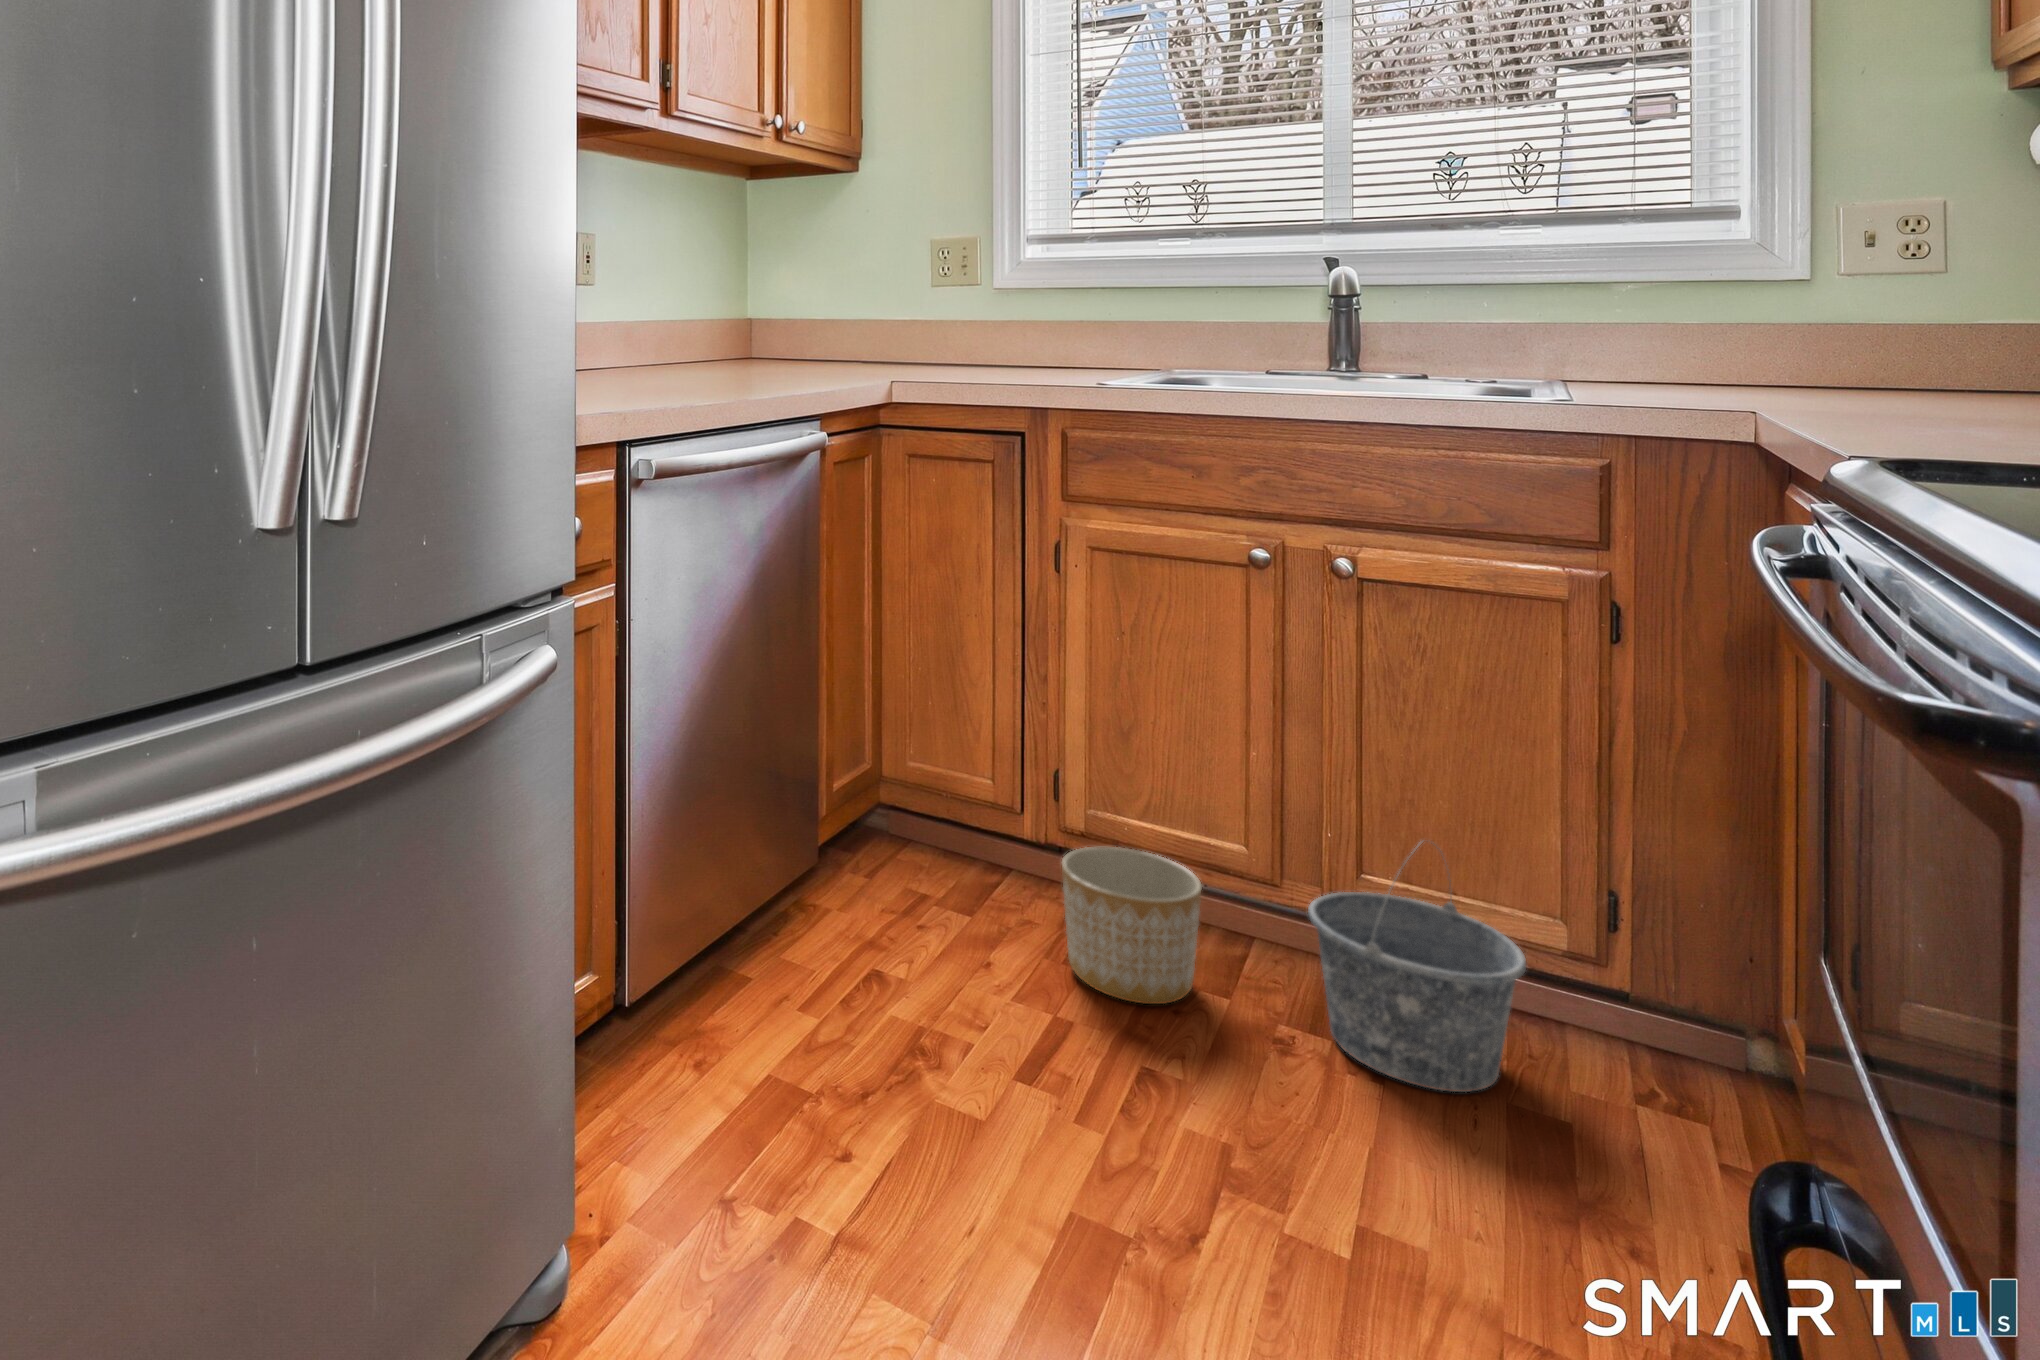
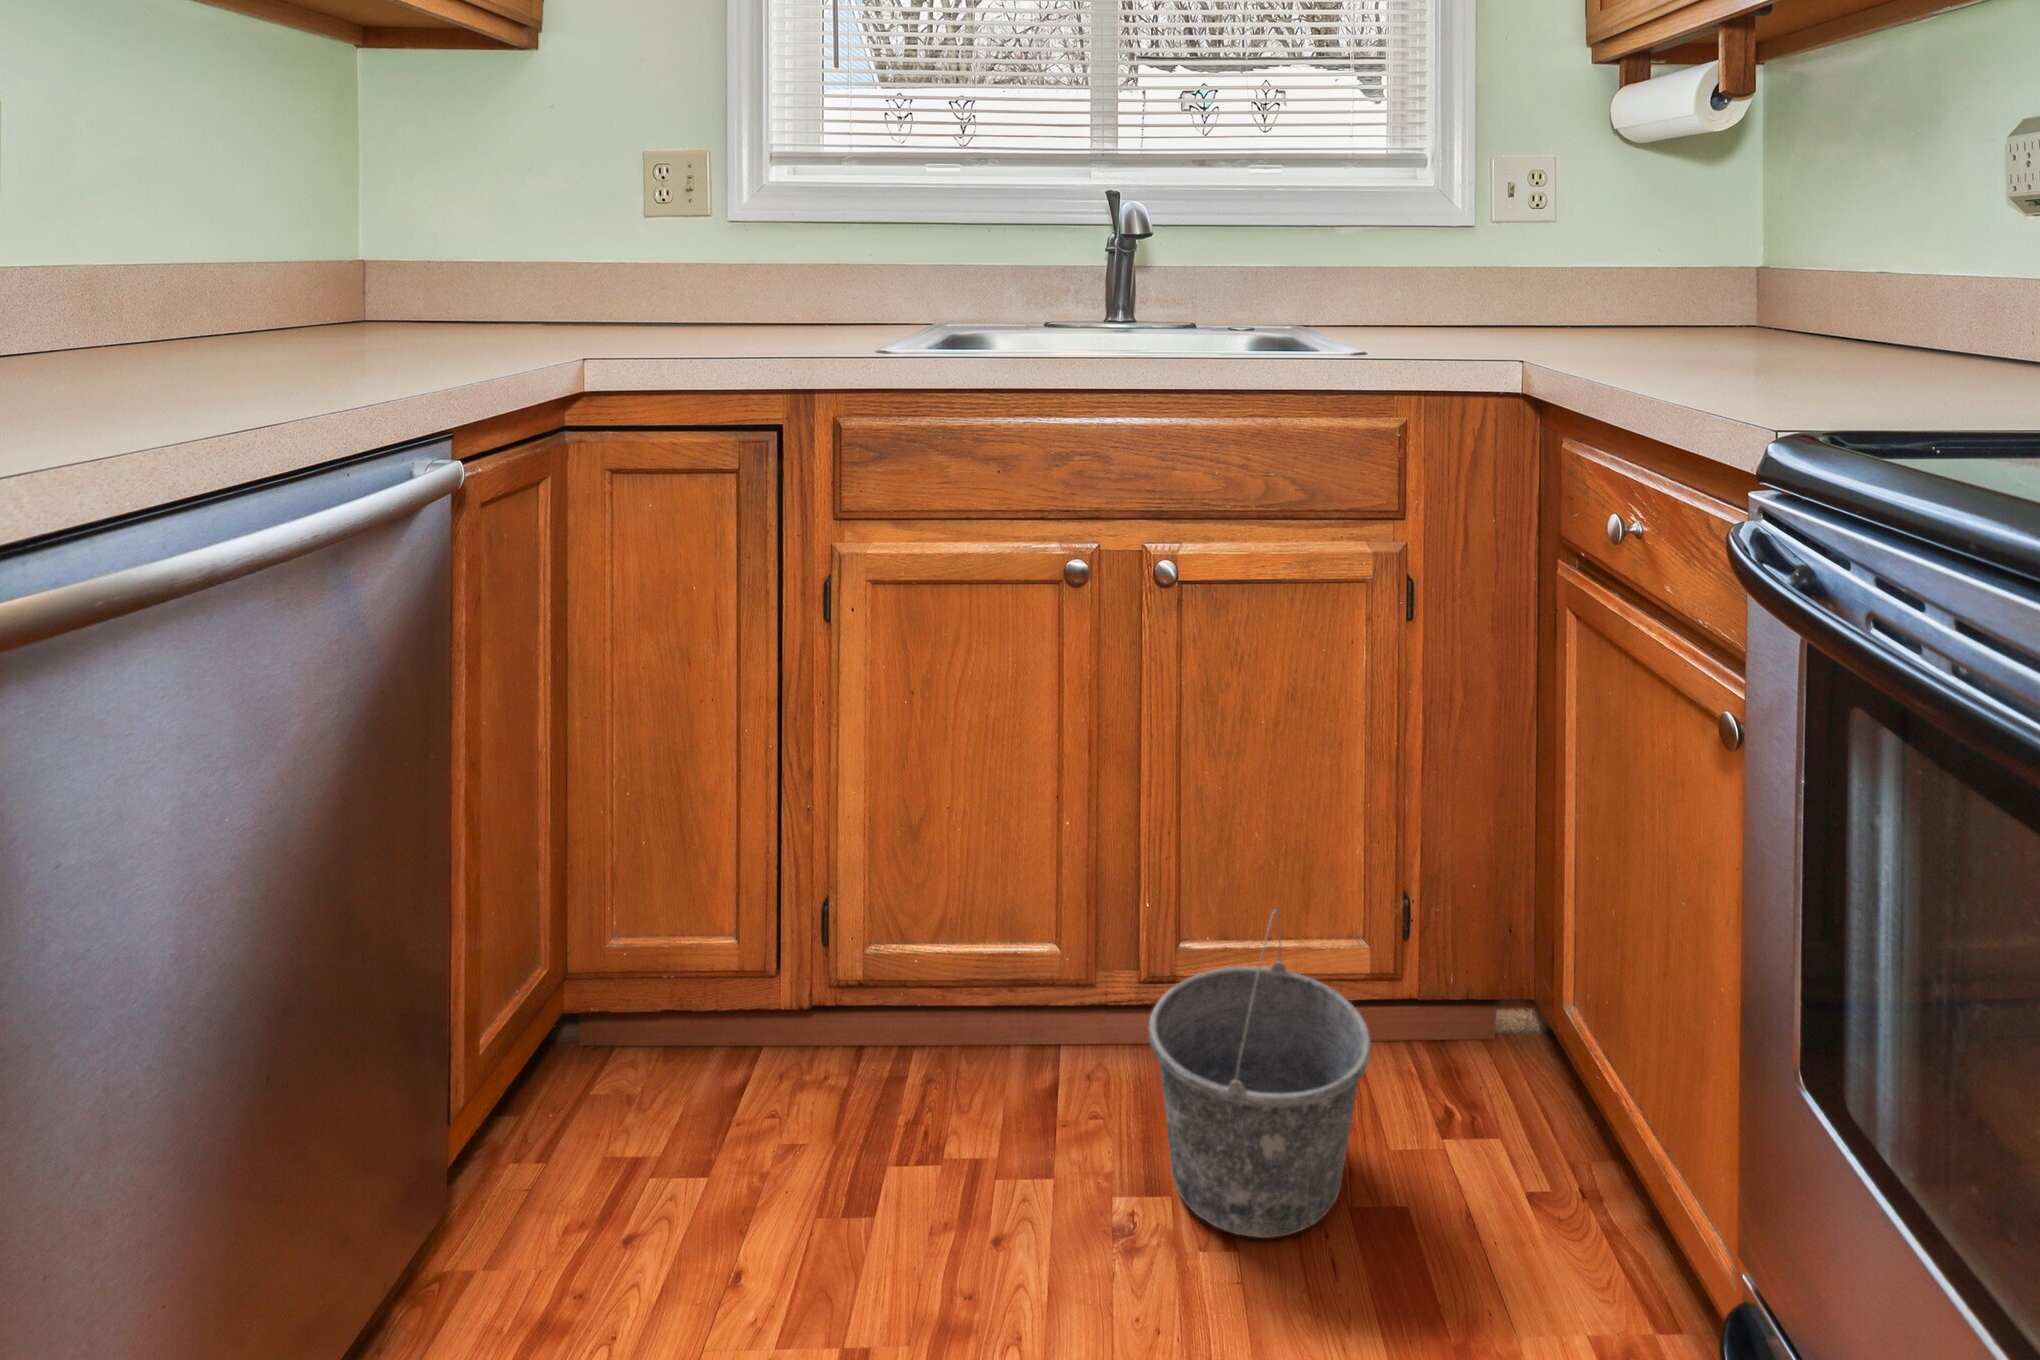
planter: present [1062,847,1202,1004] -> none [841,1001,1026,1260]

